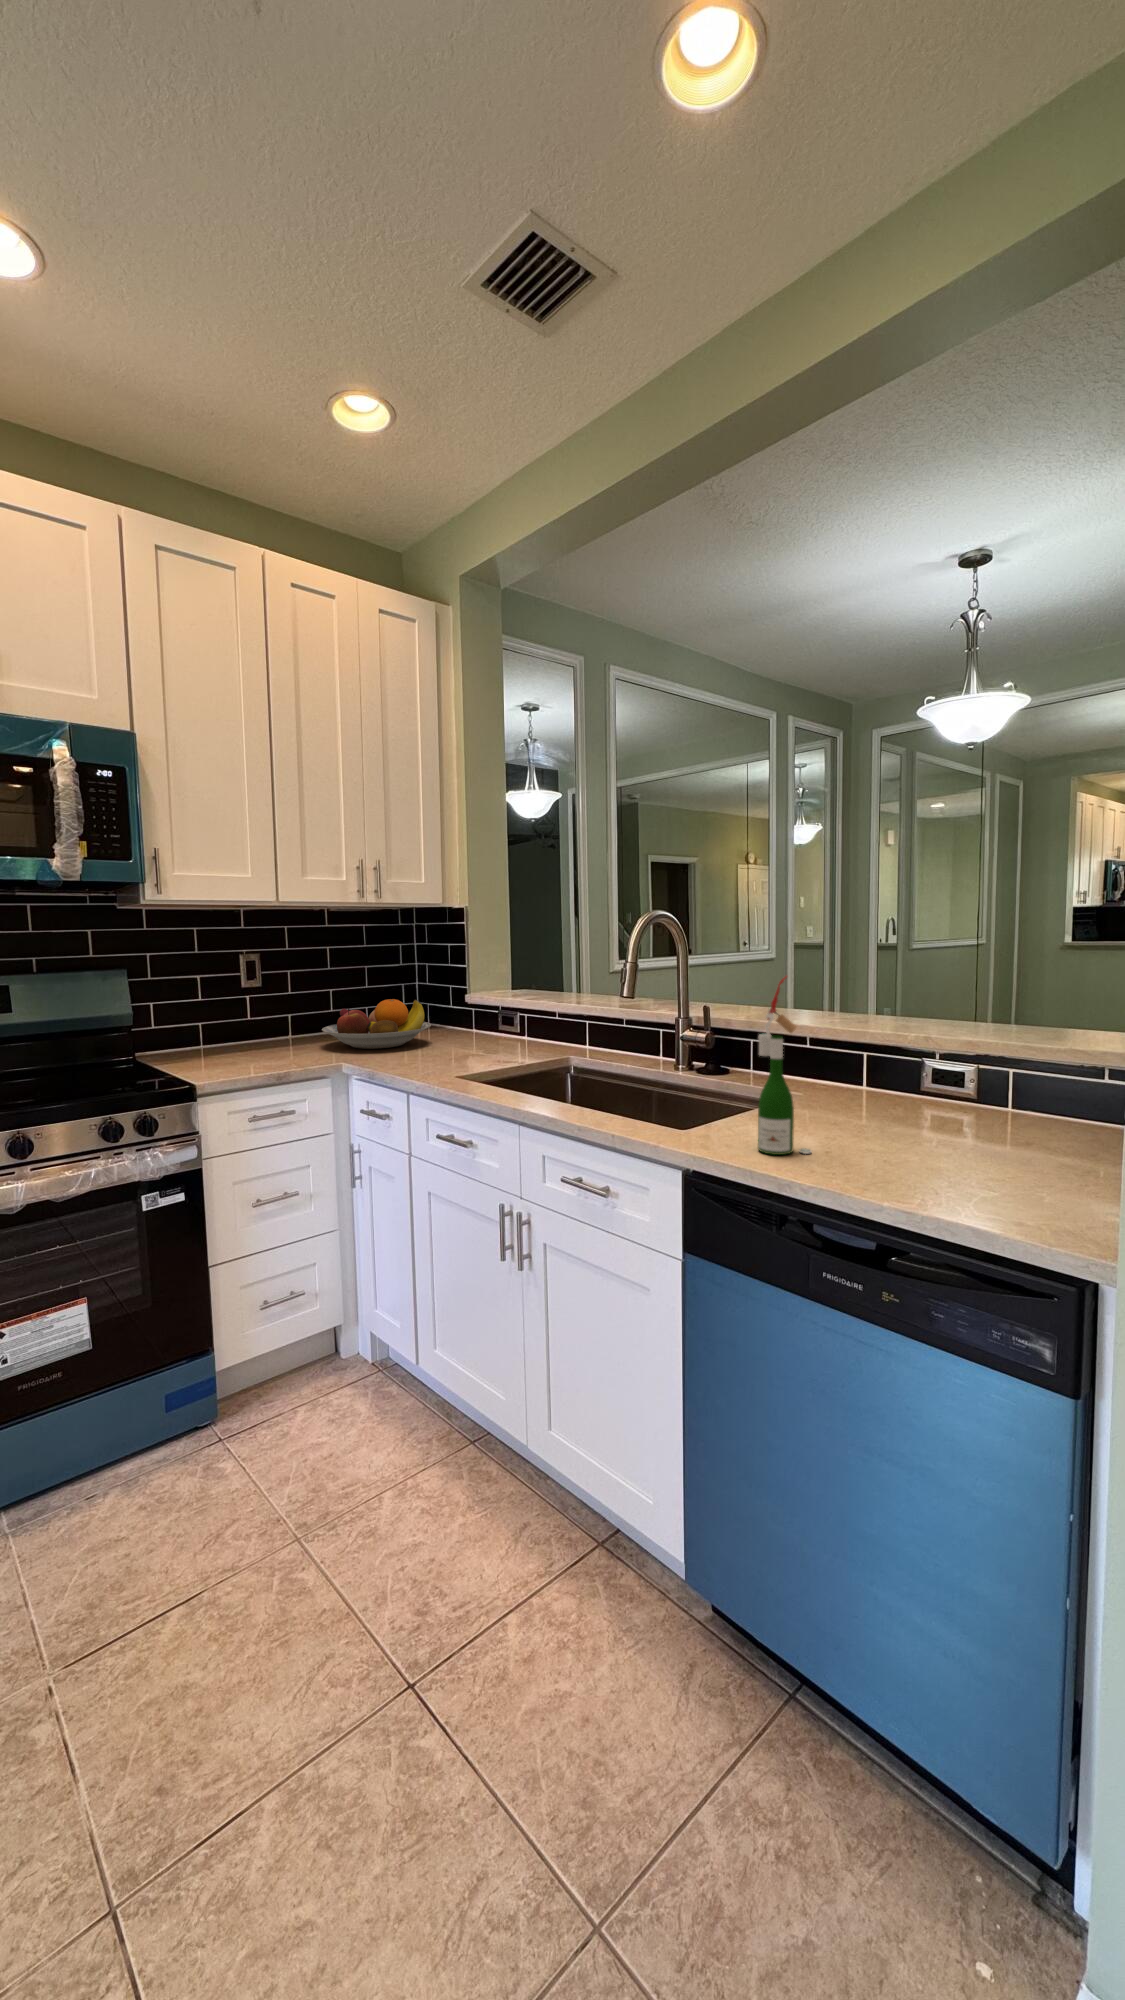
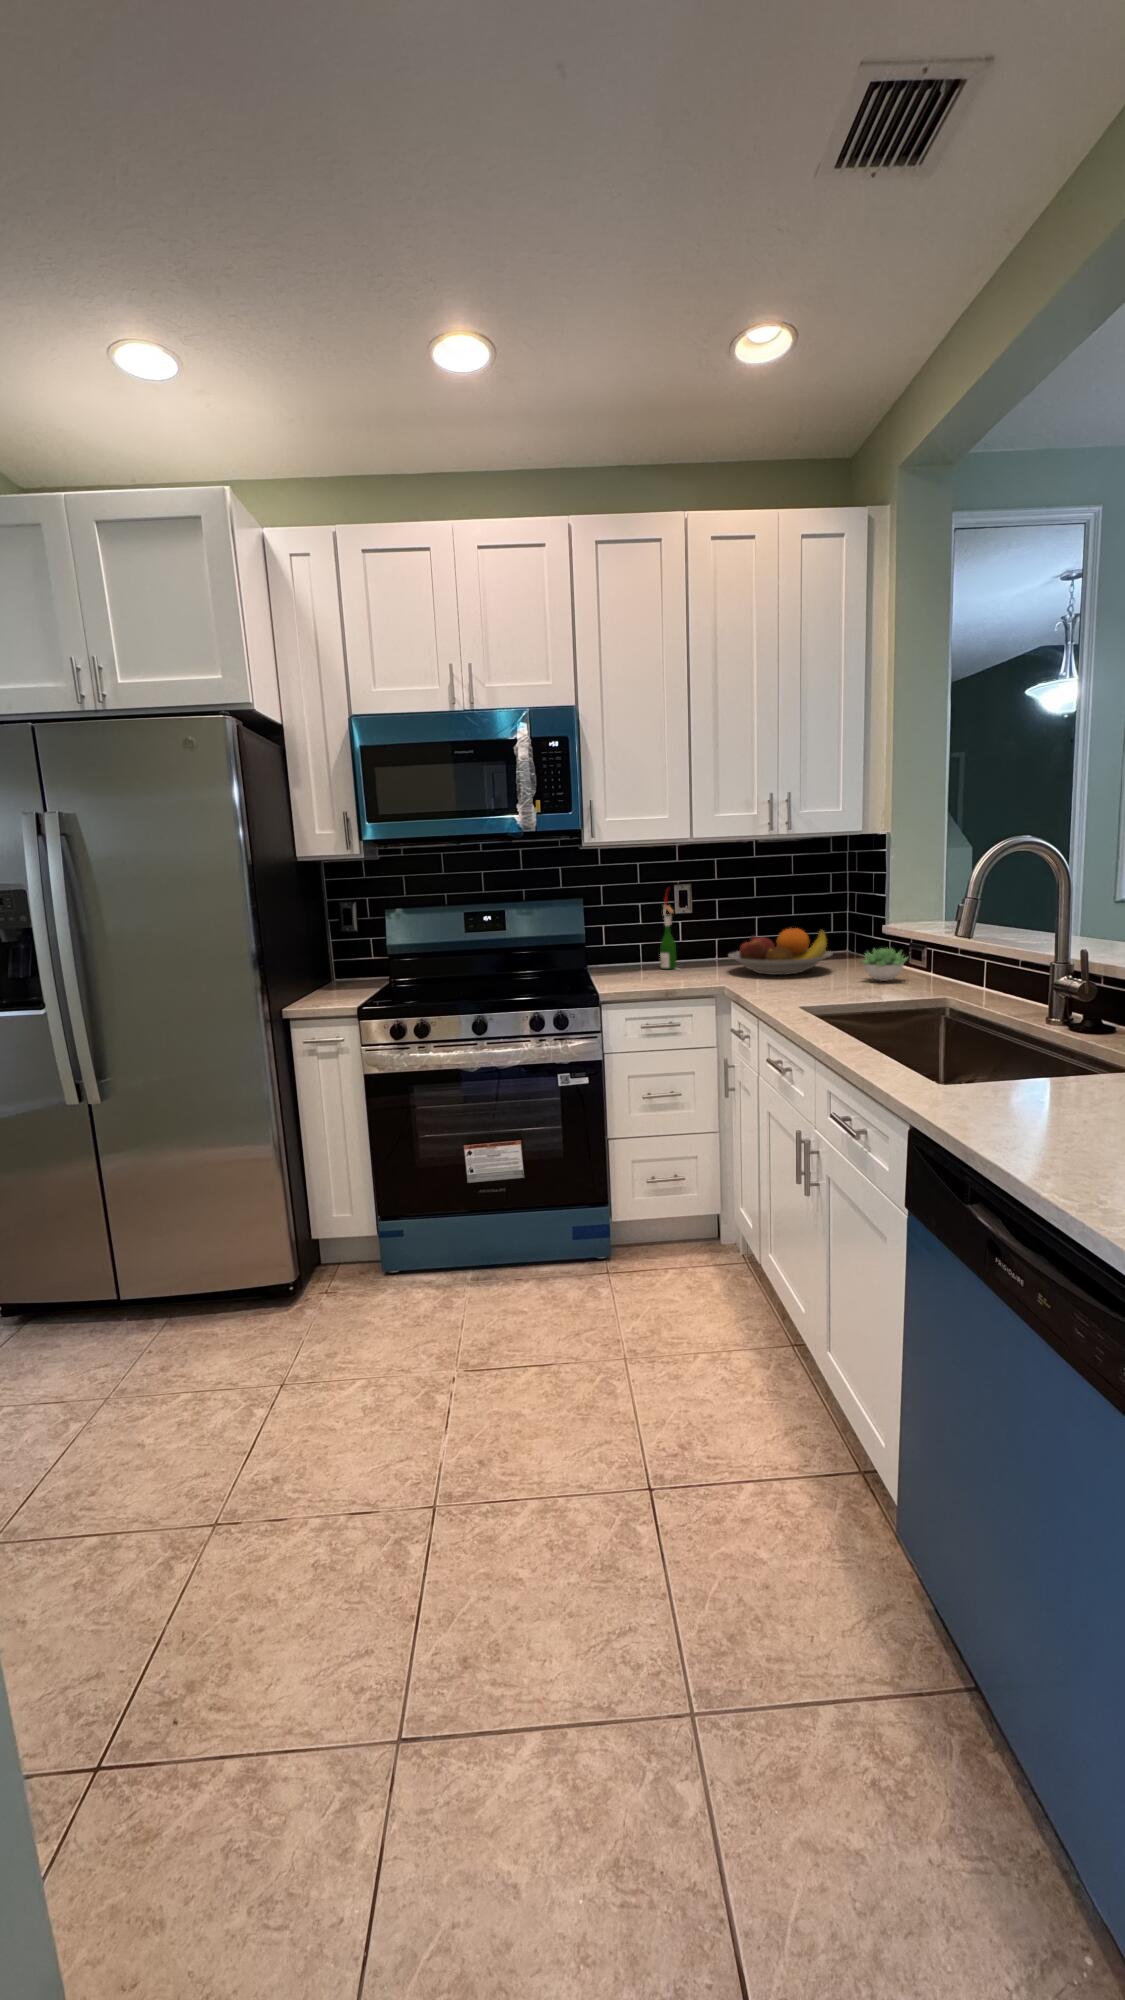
wine bottle: present [758,976,811,1155] -> present [660,889,678,969]
succulent plant: none [468,1015,510,1047] -> present [862,948,907,981]

